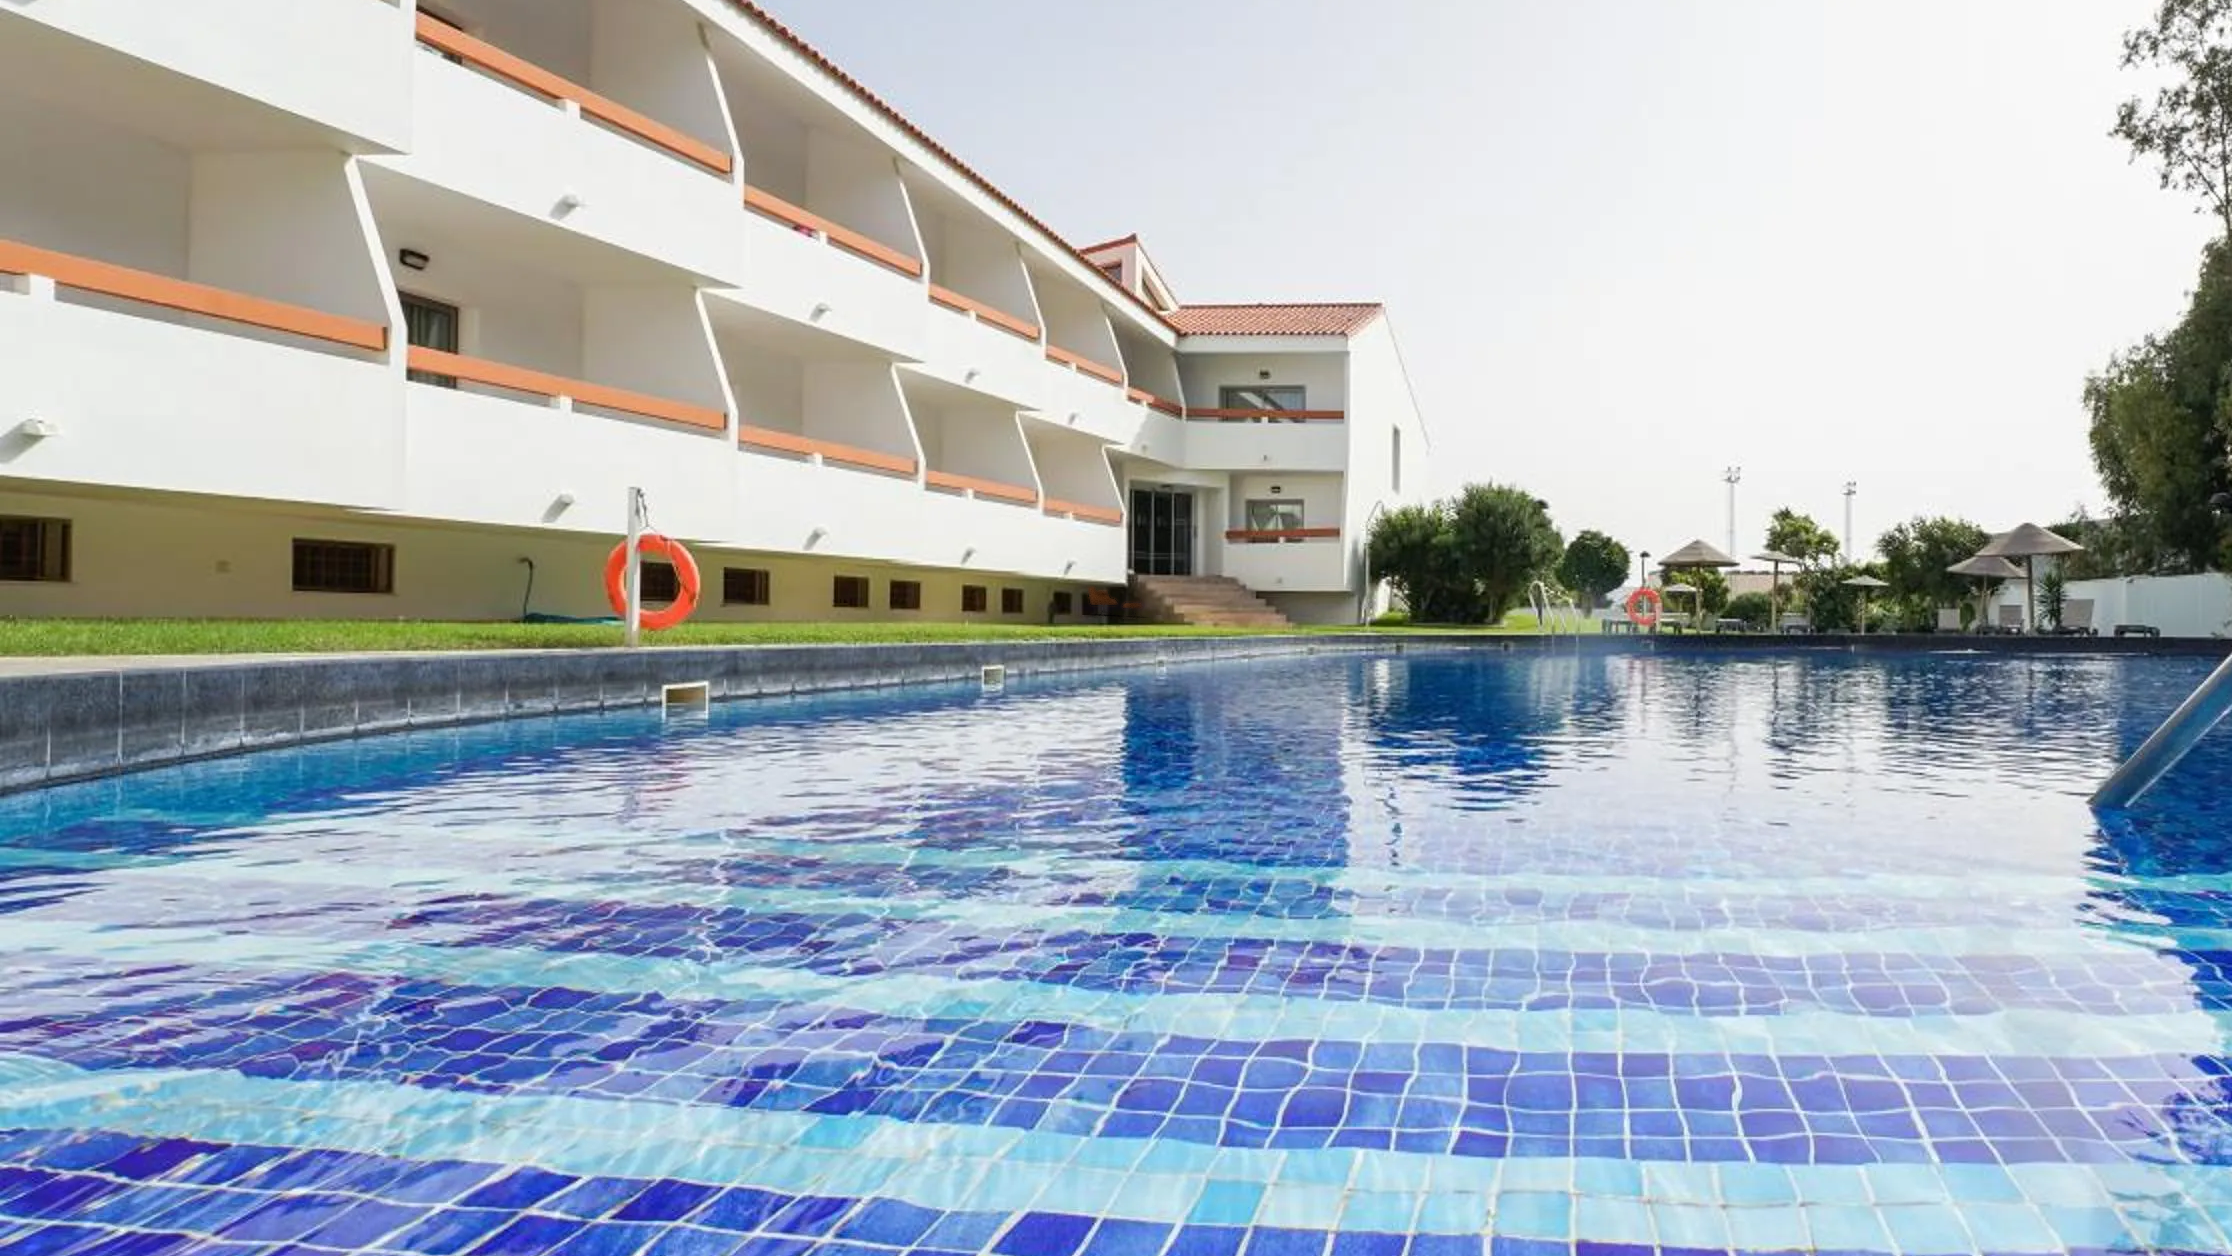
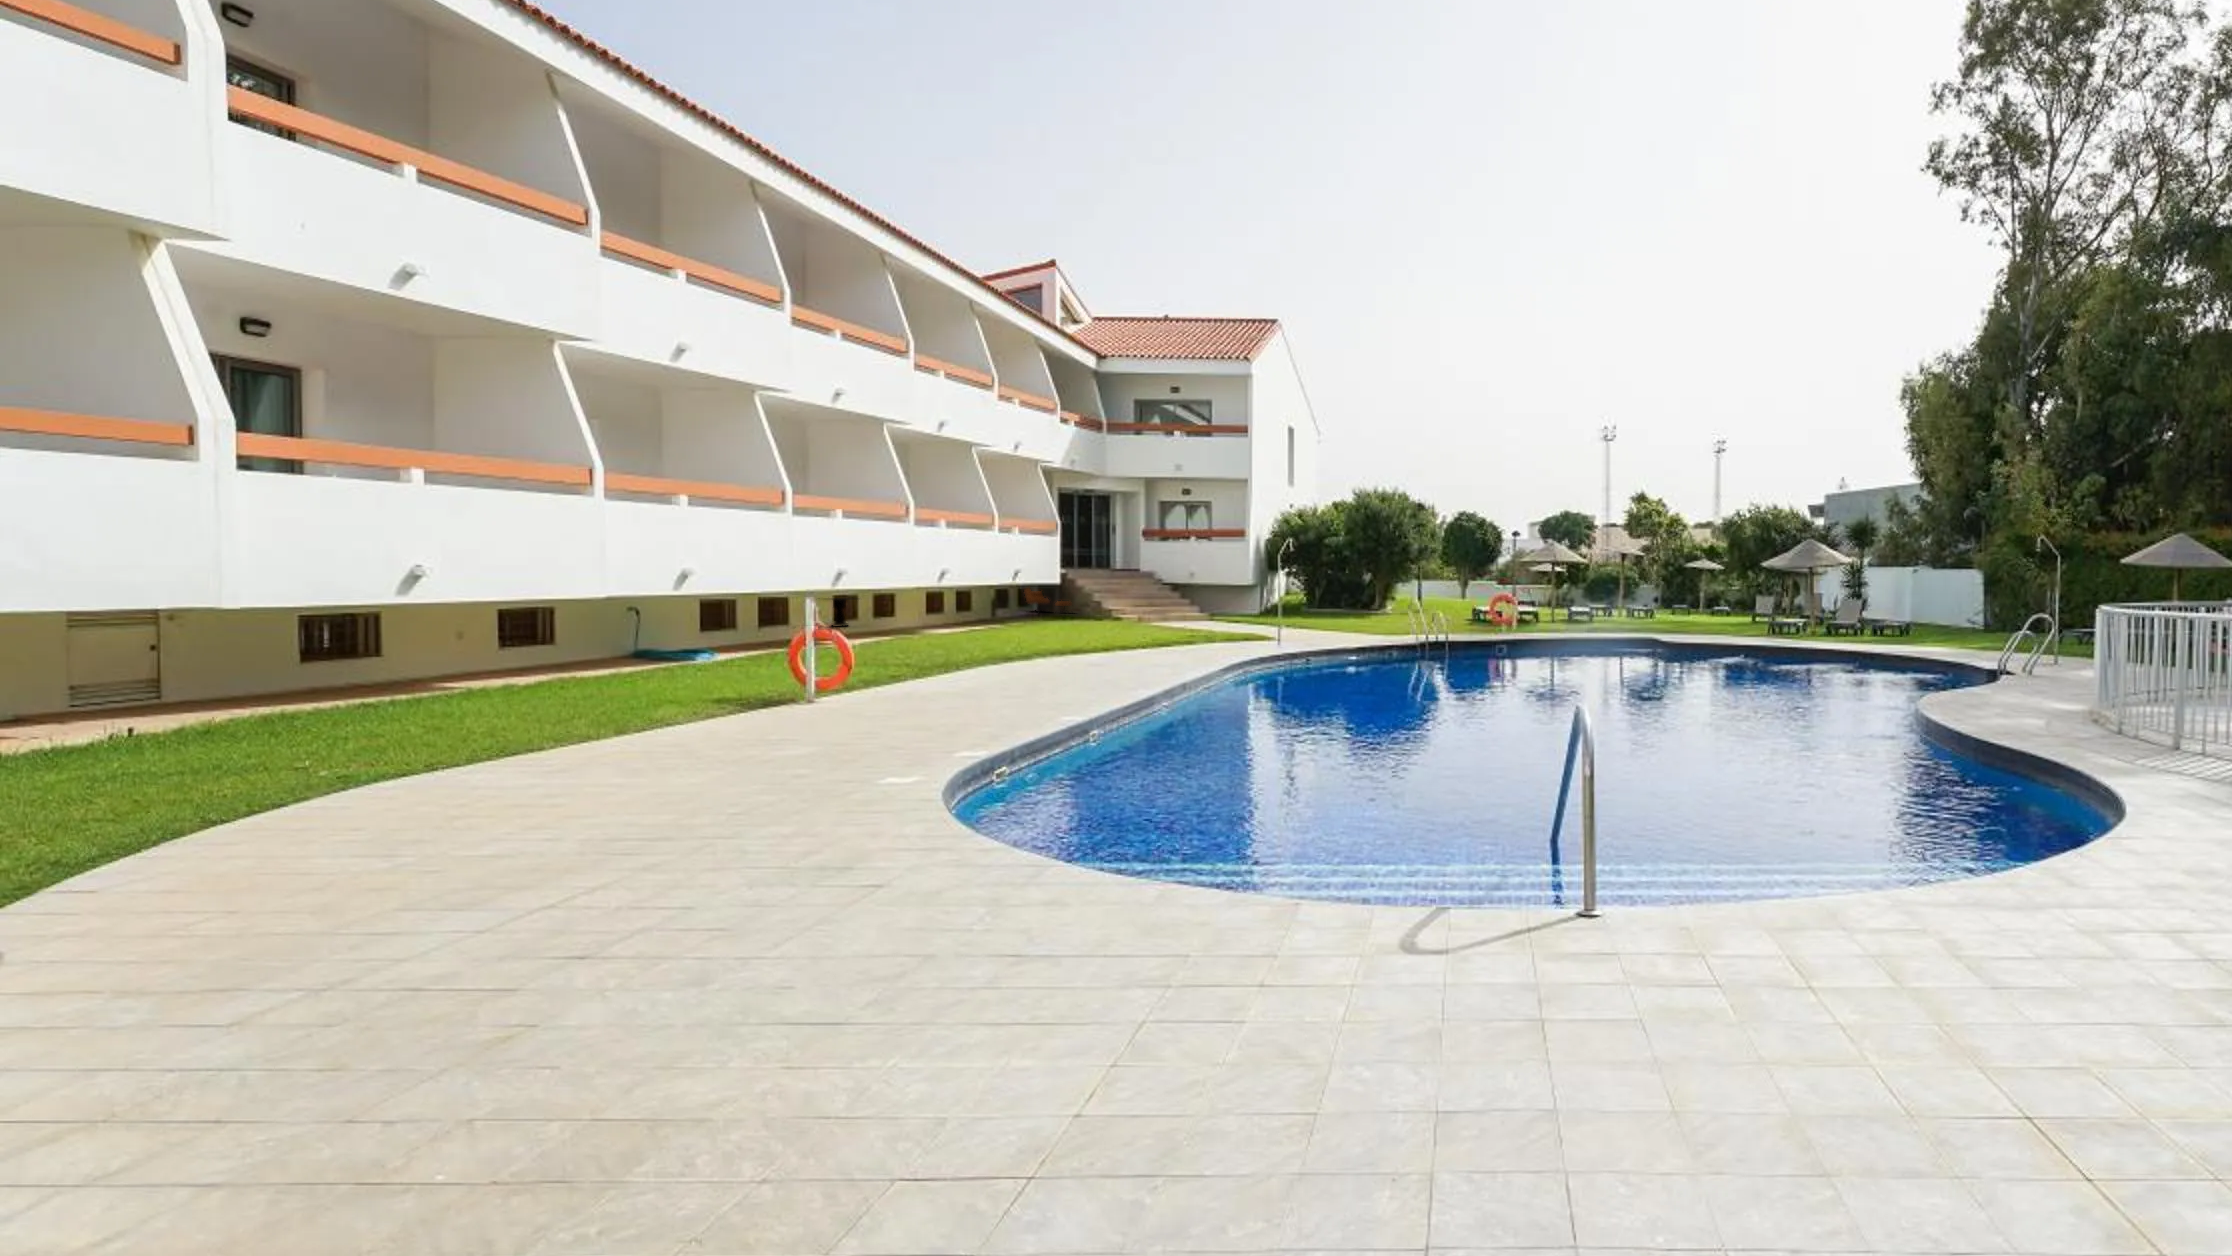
side table: none [817,582,873,617] -> present [832,598,848,627]

